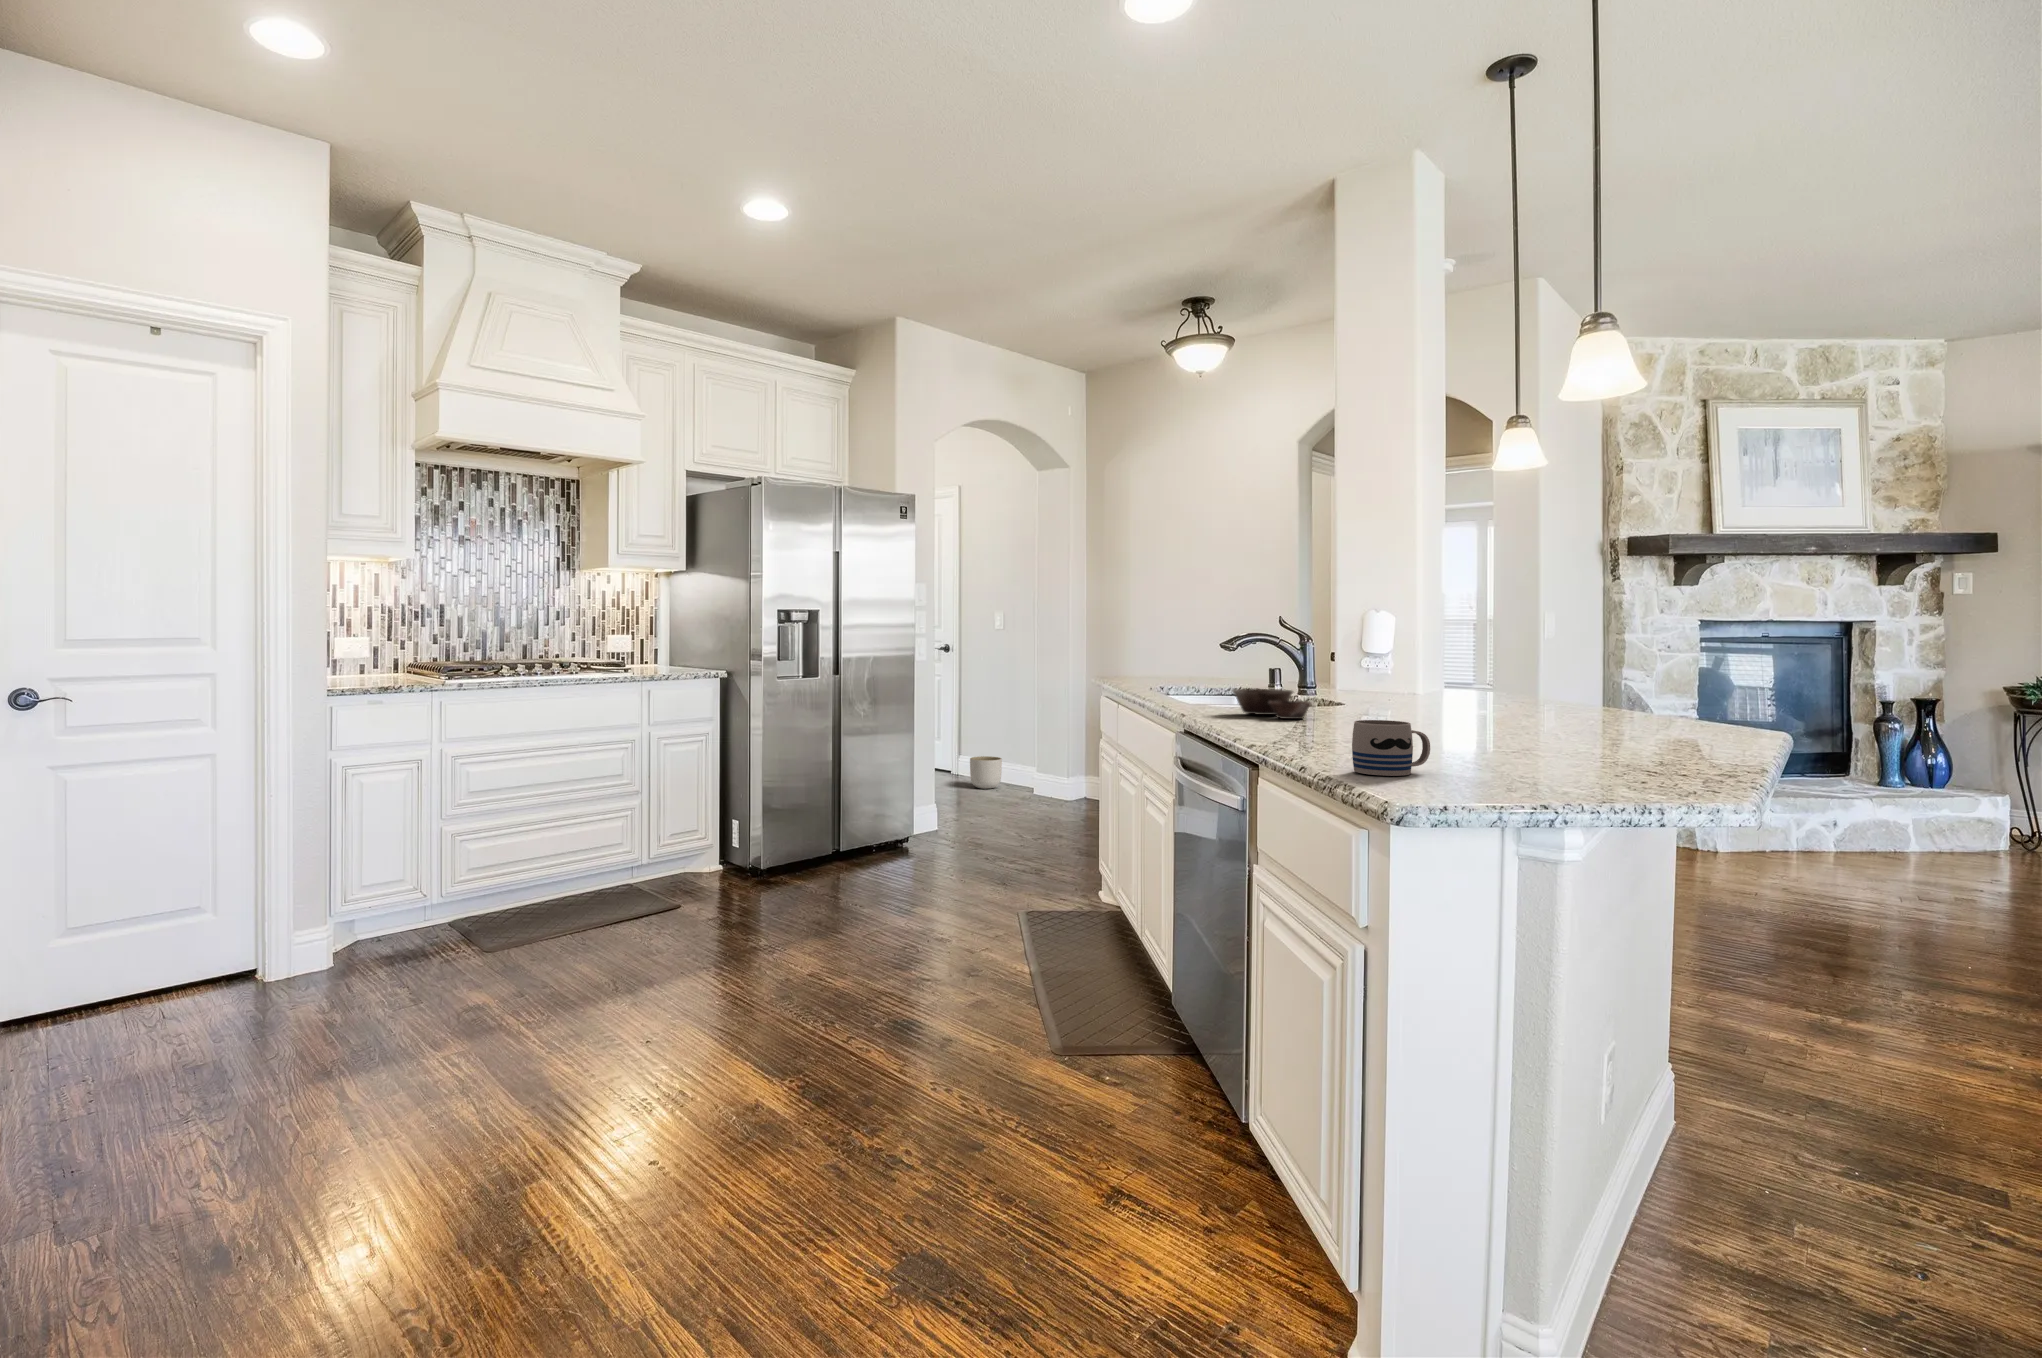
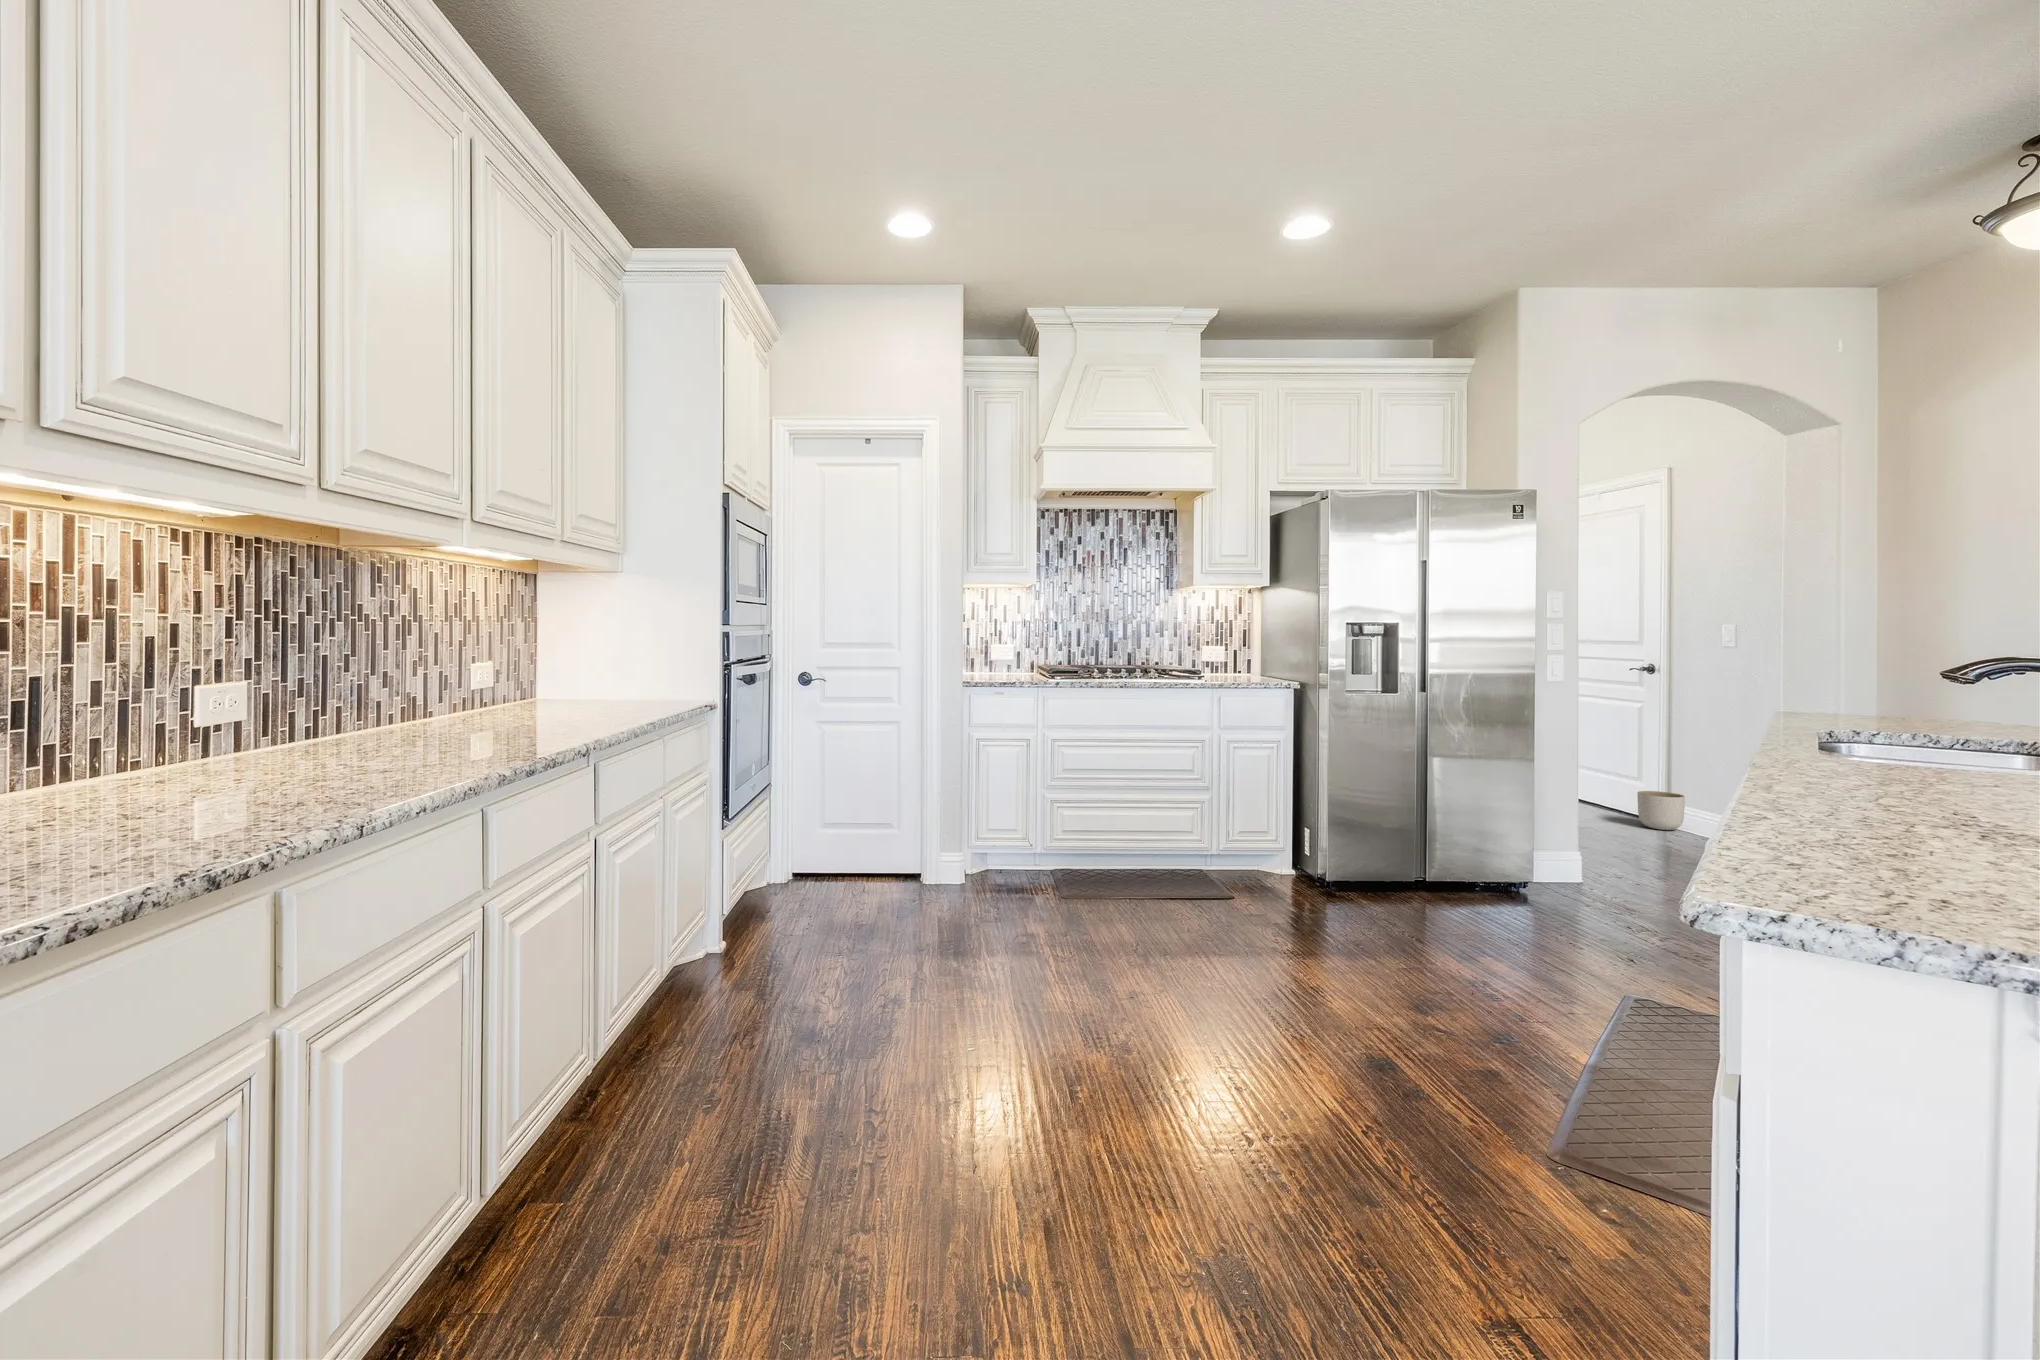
bowl: present [1233,689,1311,719] -> none [1850,727,1988,776]
mug: present [1352,720,1430,776] -> none [1772,773,1929,861]

